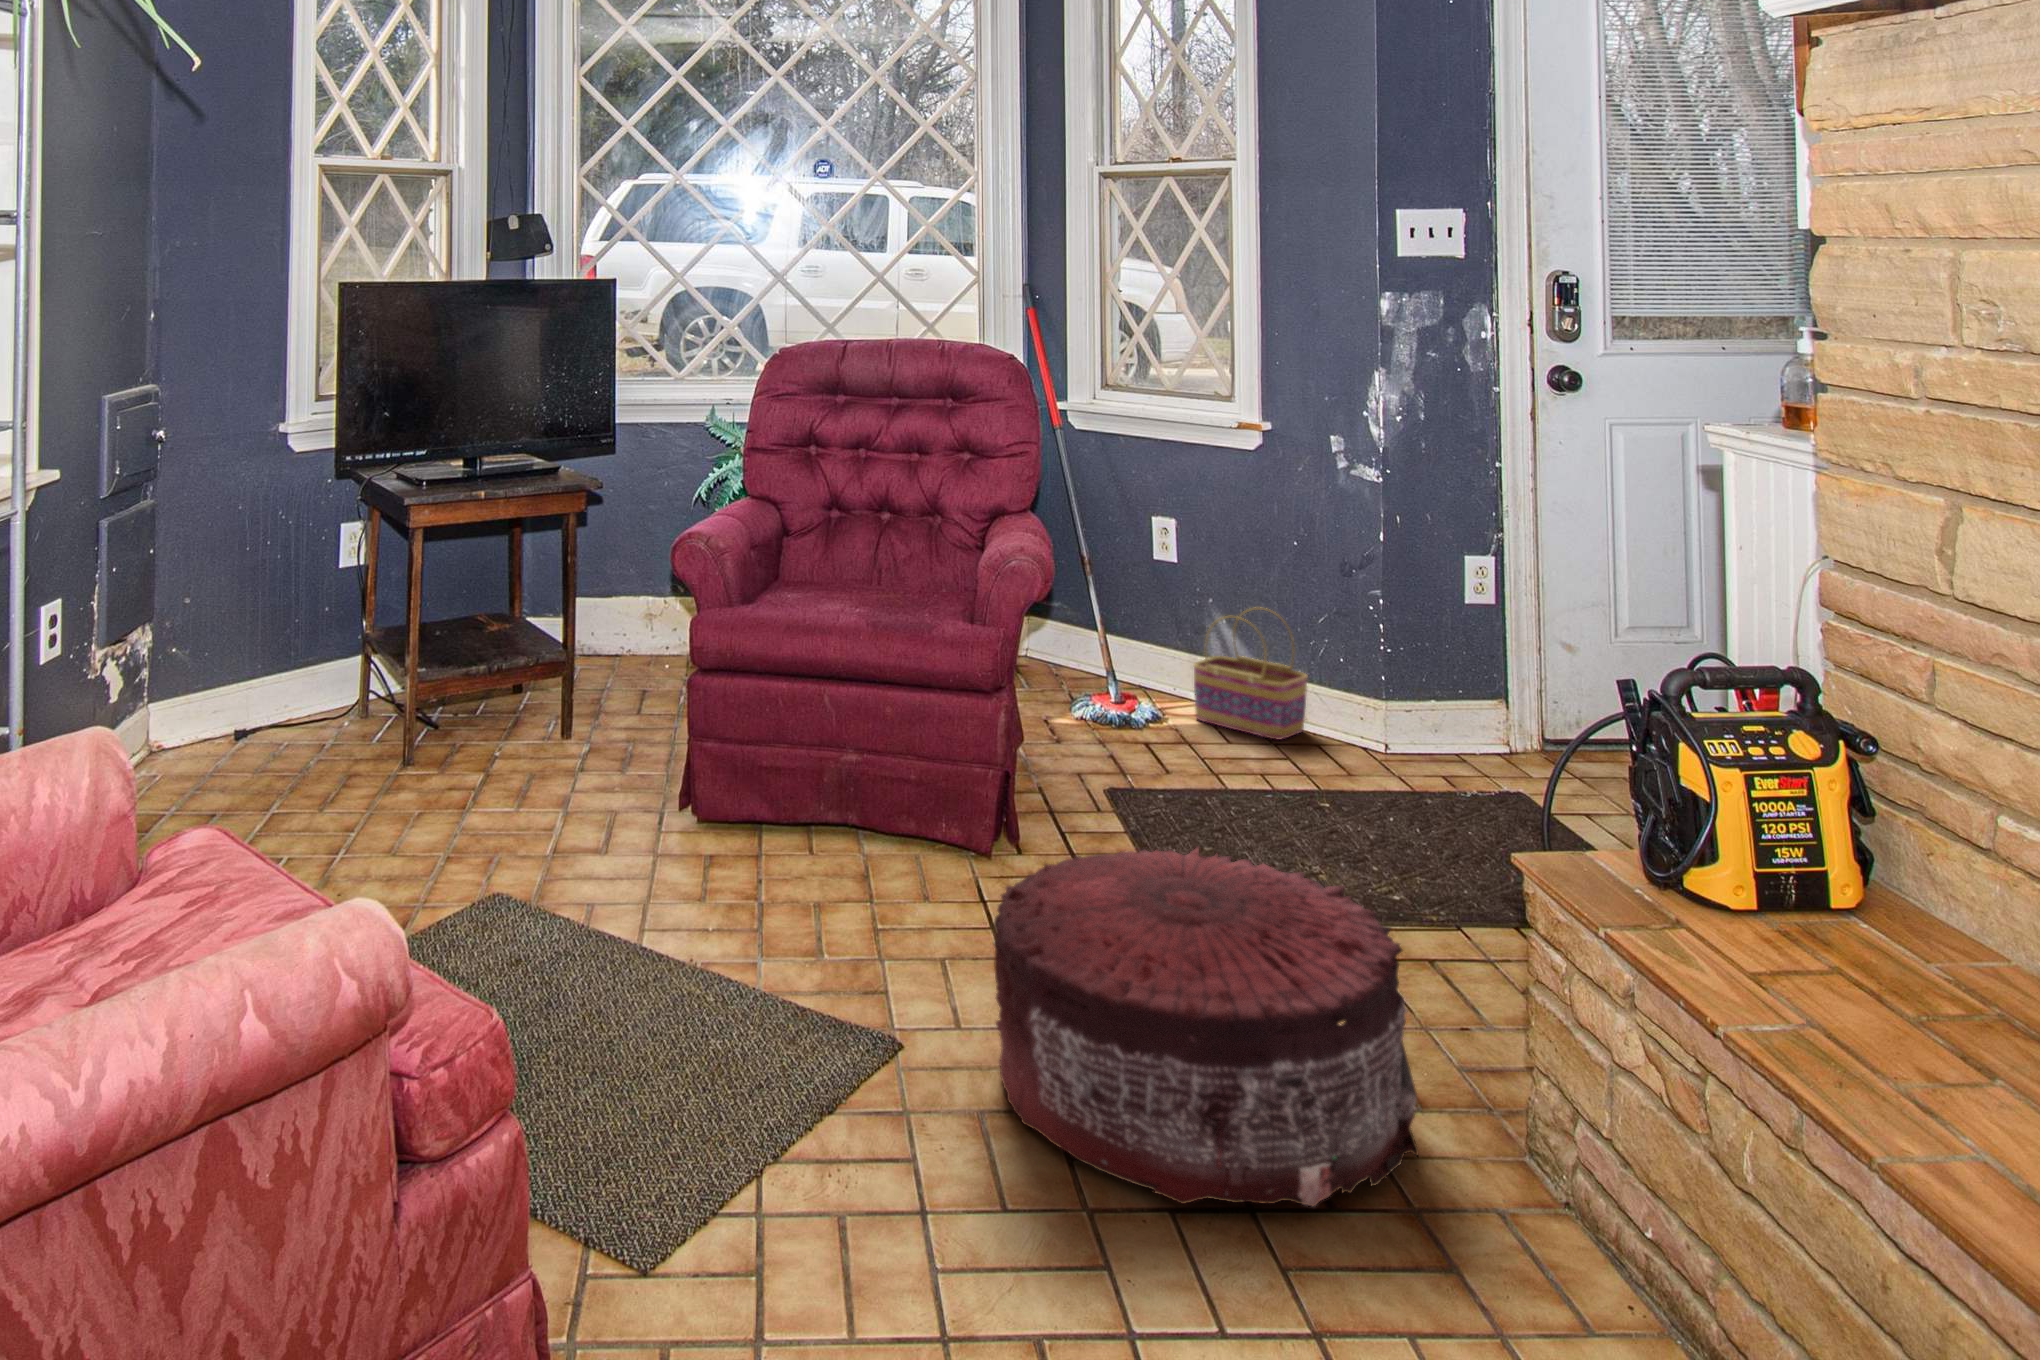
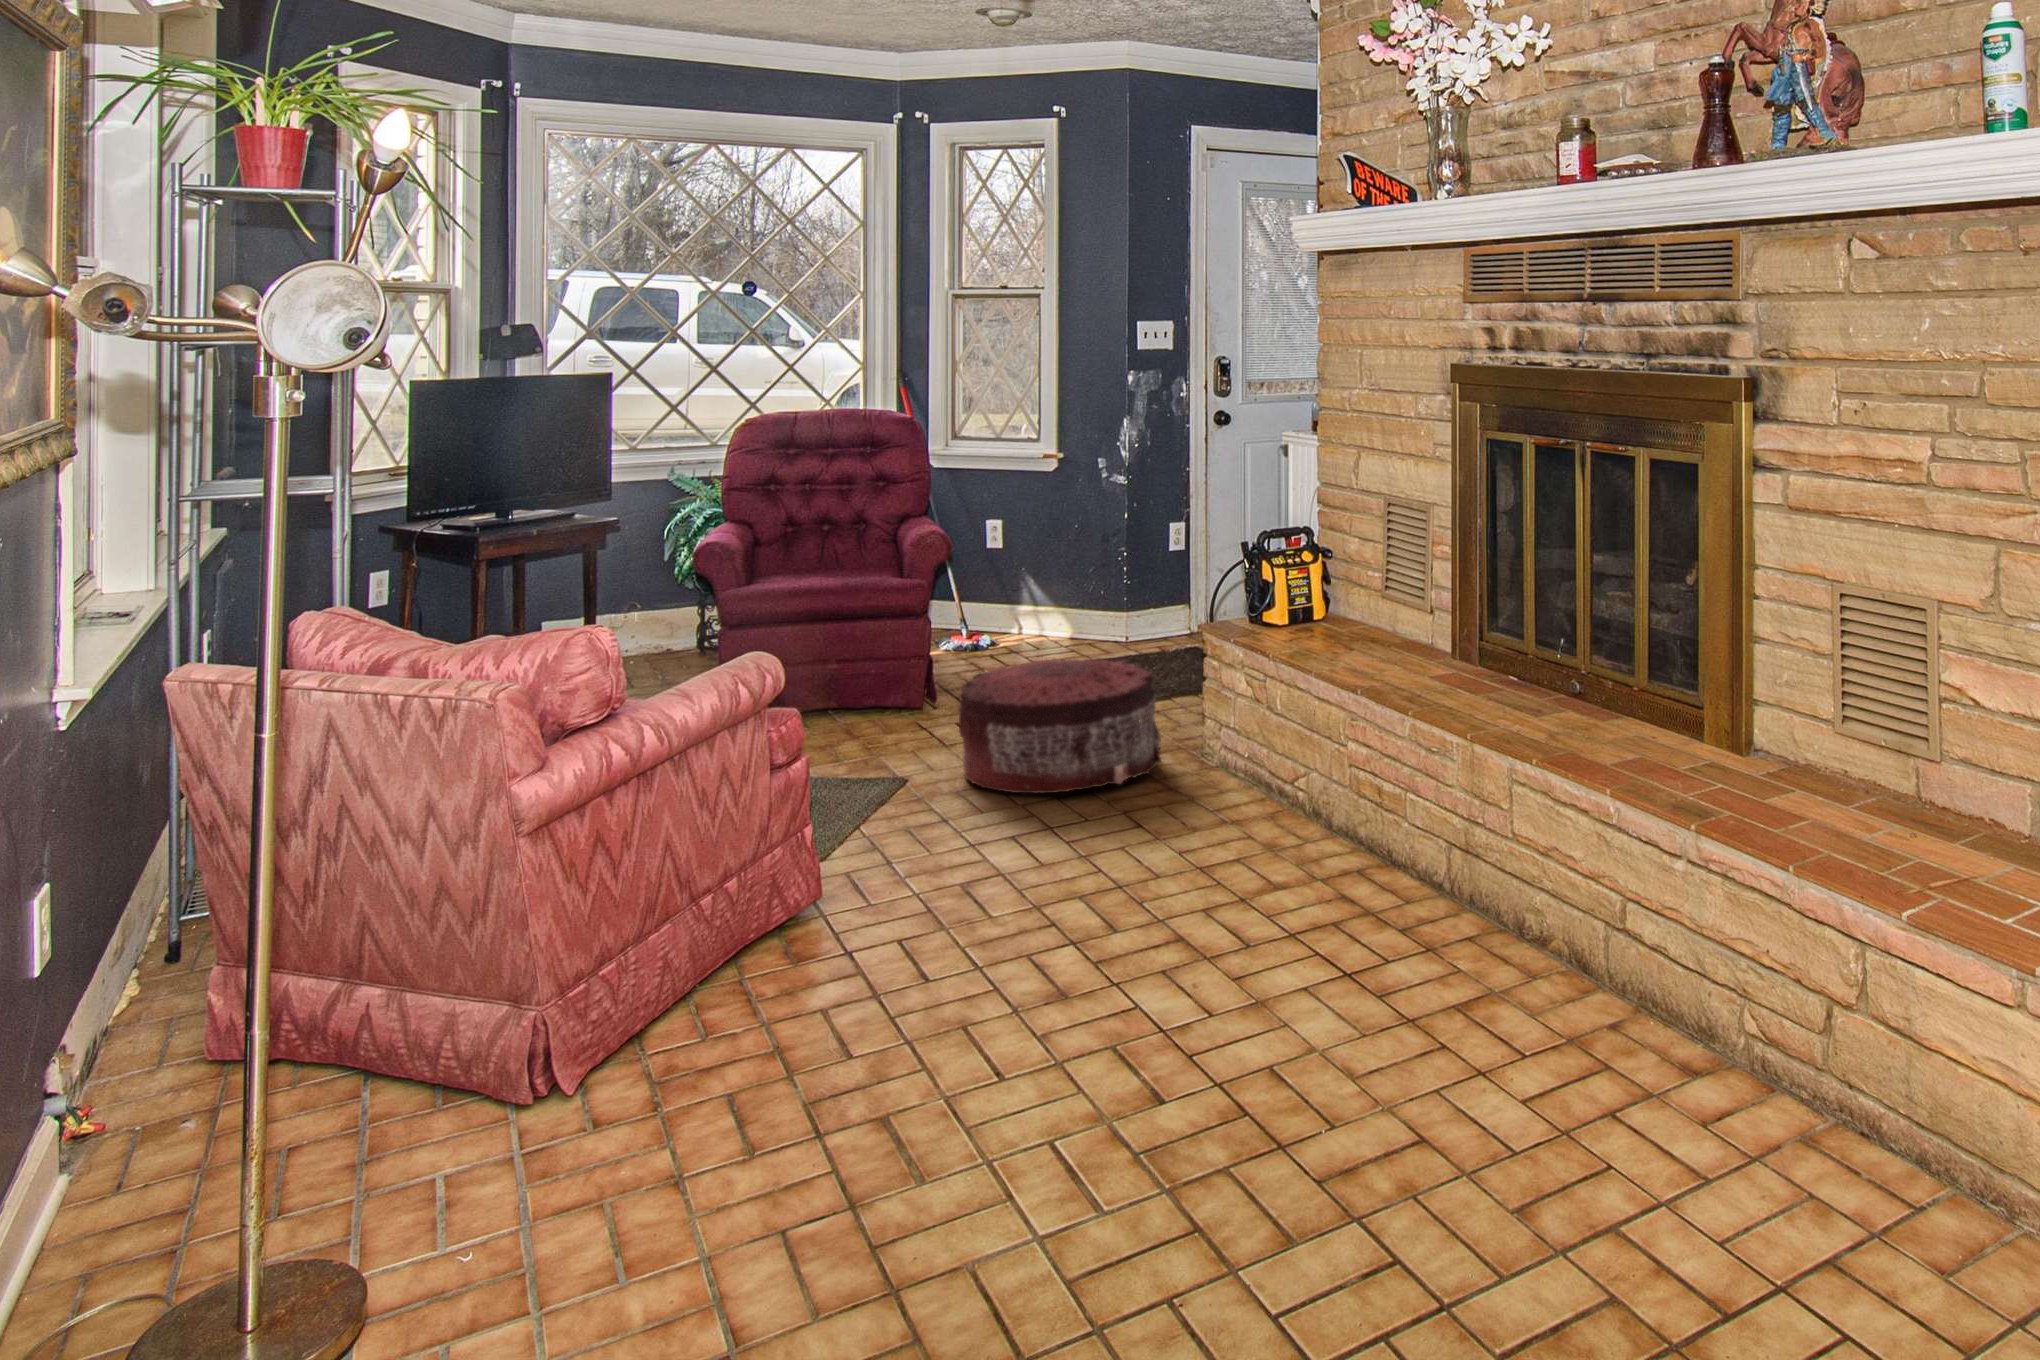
basket: present [1194,608,1308,739] -> none [1020,568,1088,645]

